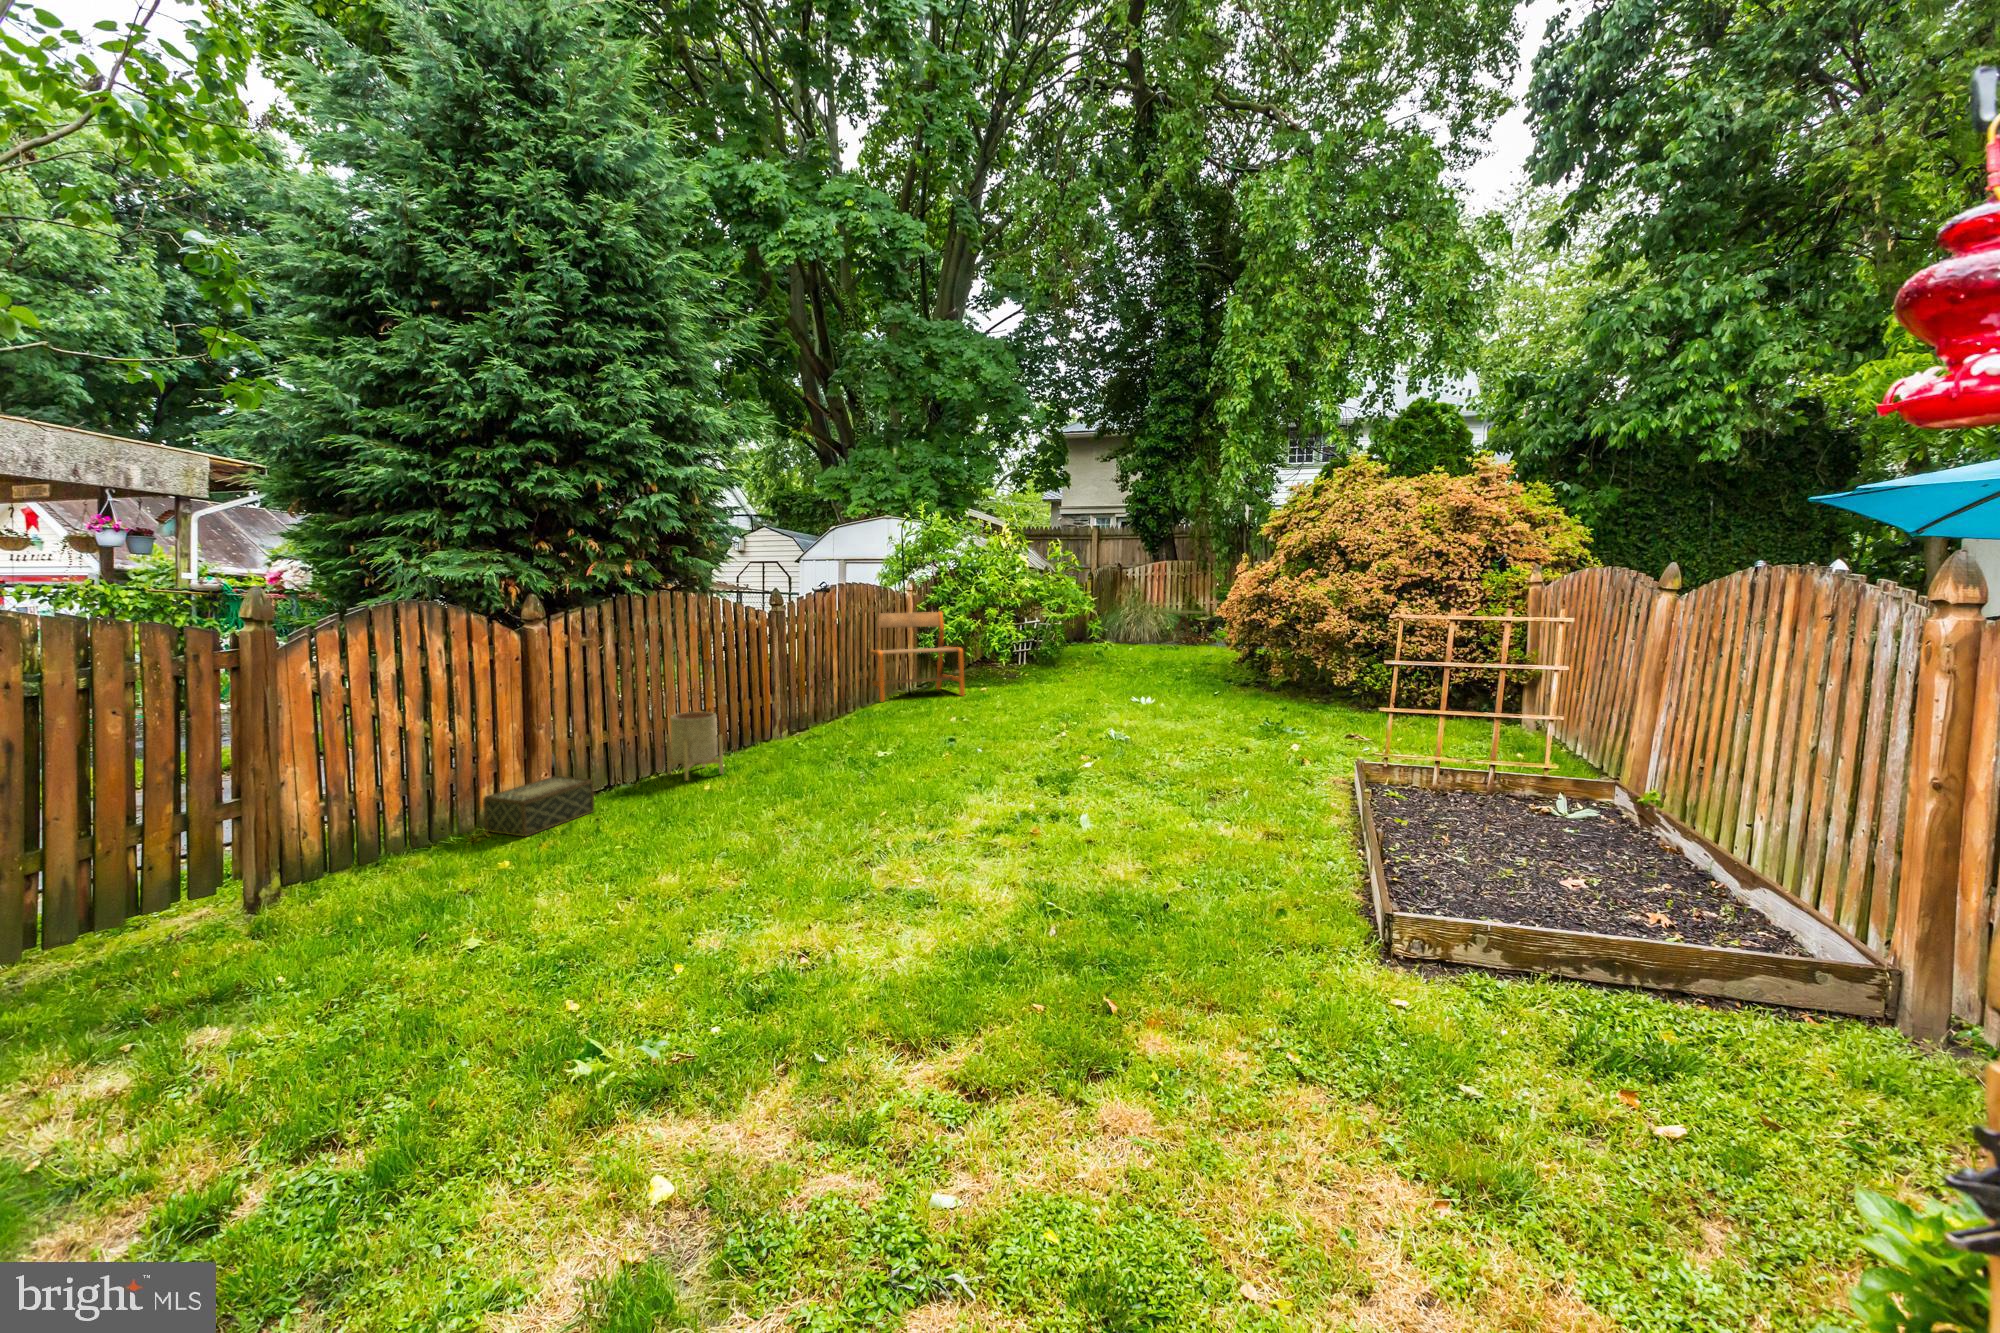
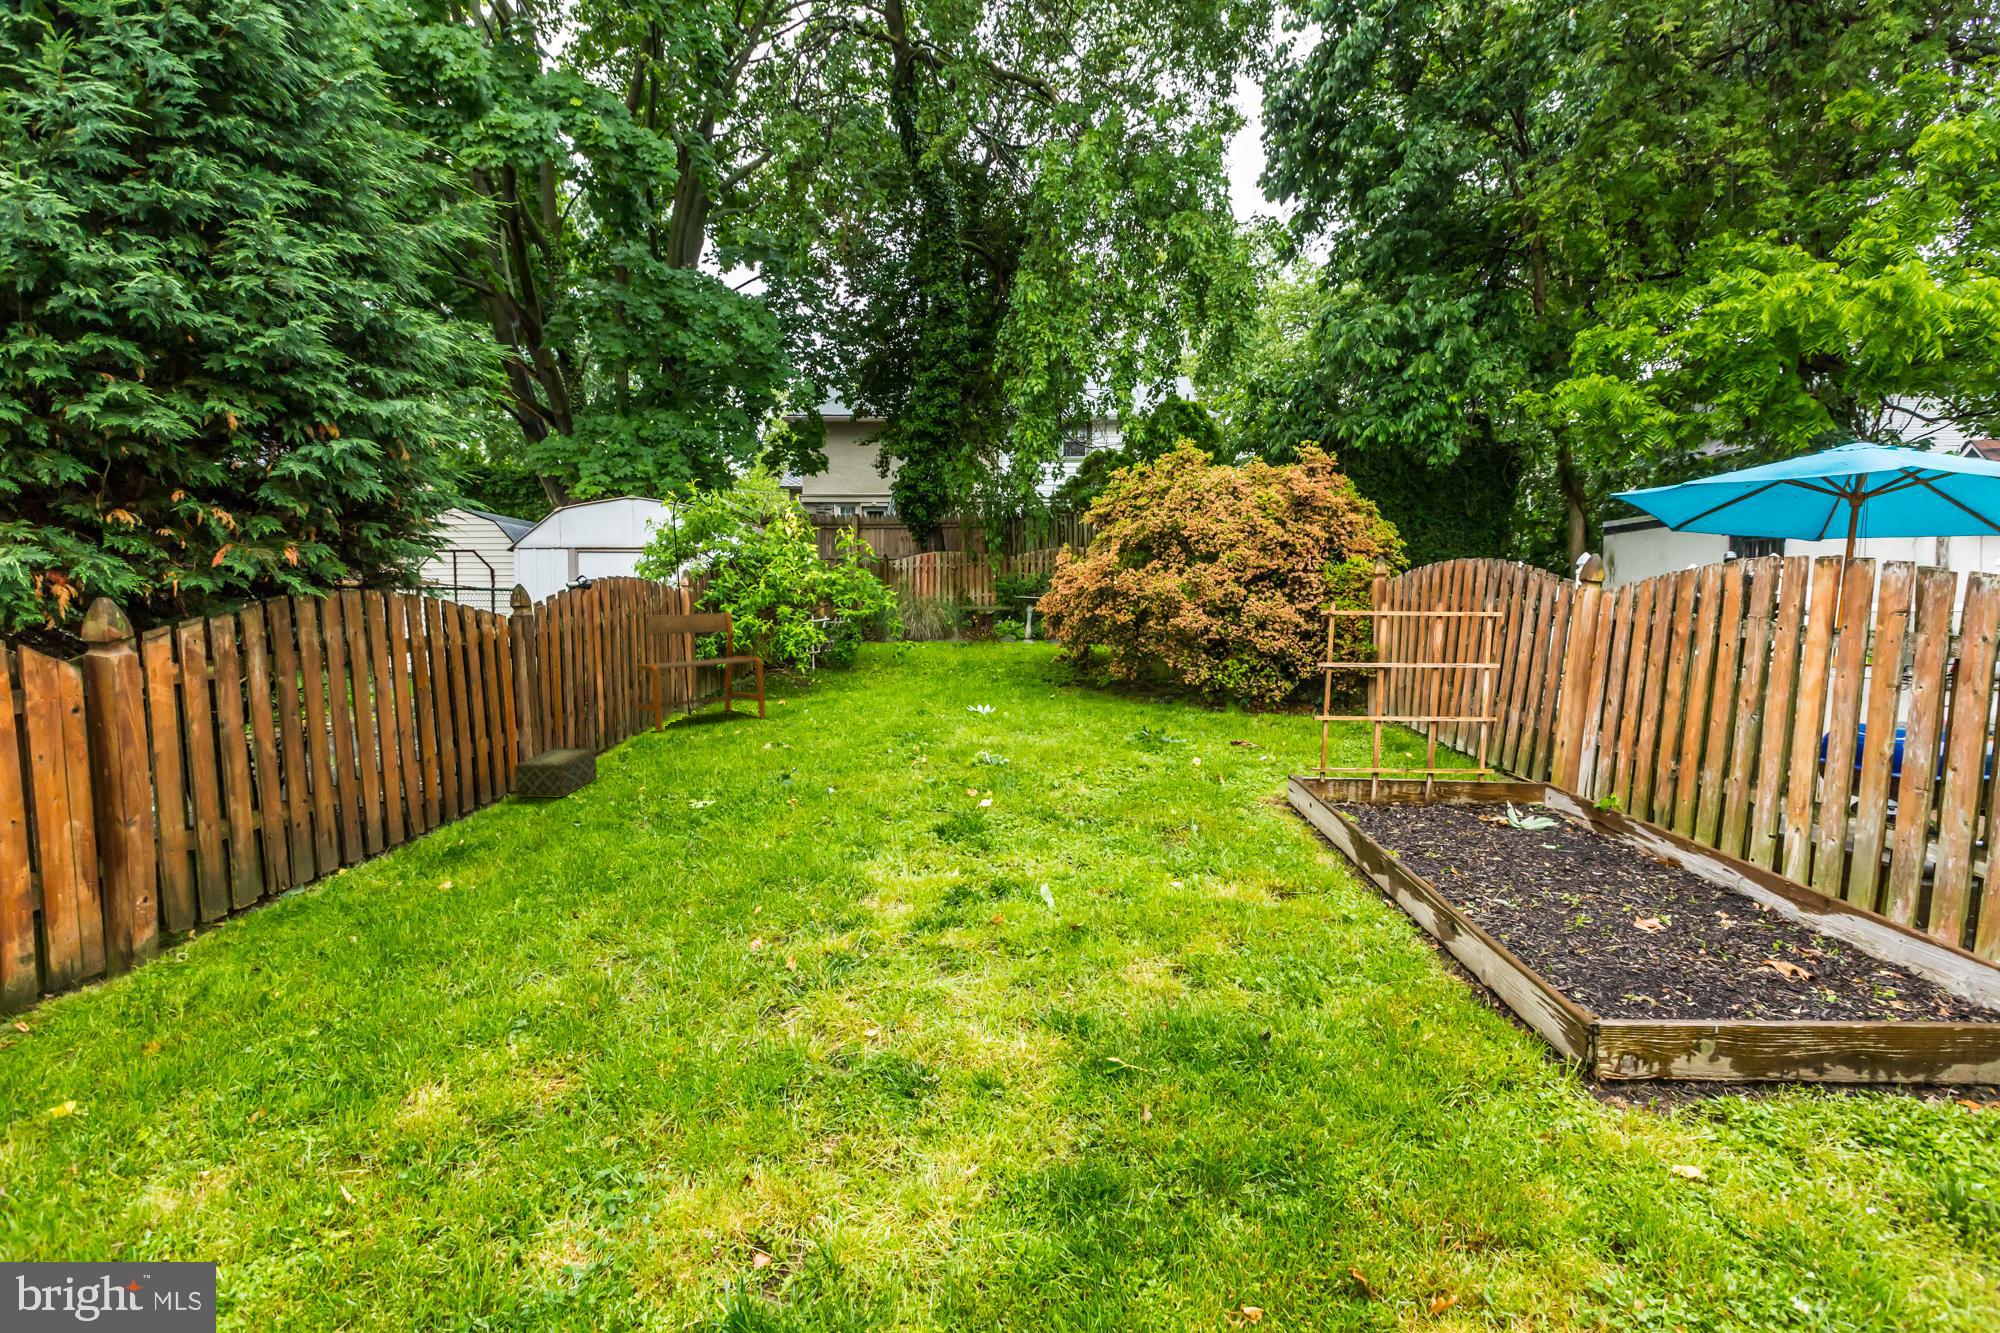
planter: present [666,712,723,781] -> none [360,769,460,877]
woven basket: present [483,776,594,837] -> present [514,748,597,797]

